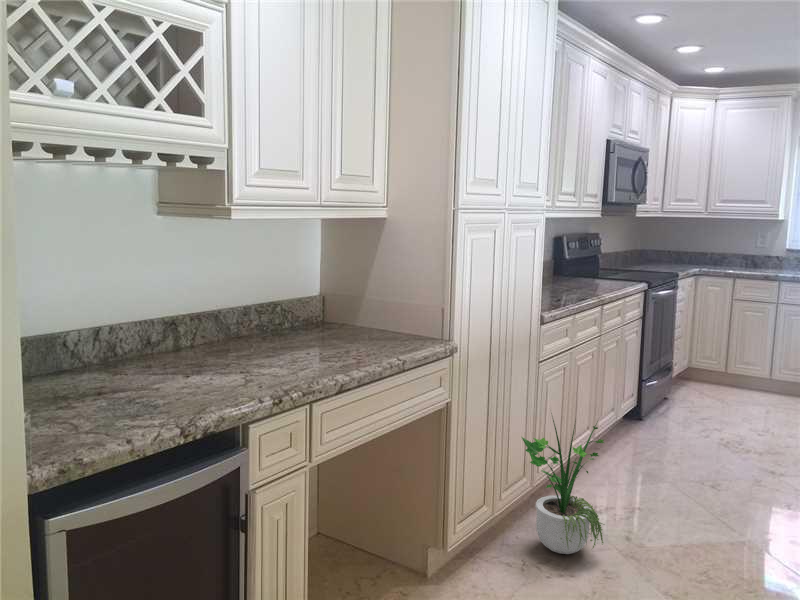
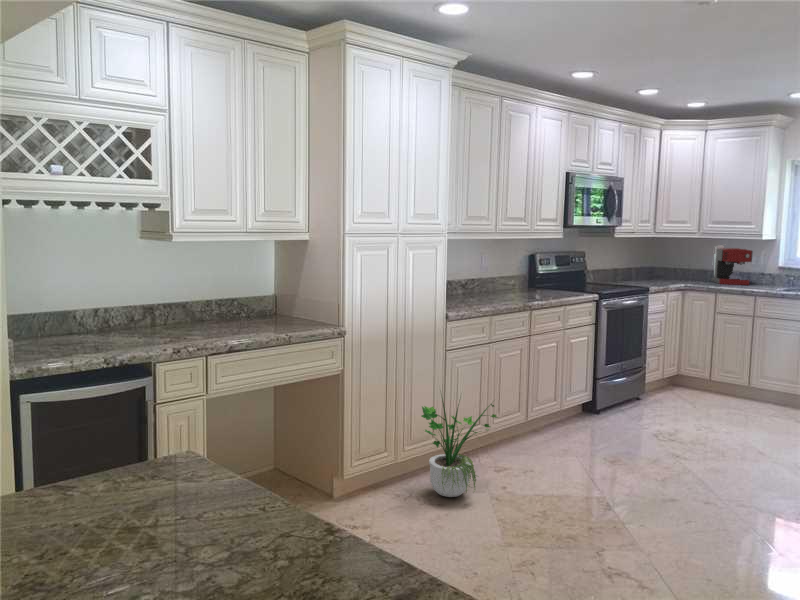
coffee maker: none [707,225,756,267] -> present [711,245,753,285]

